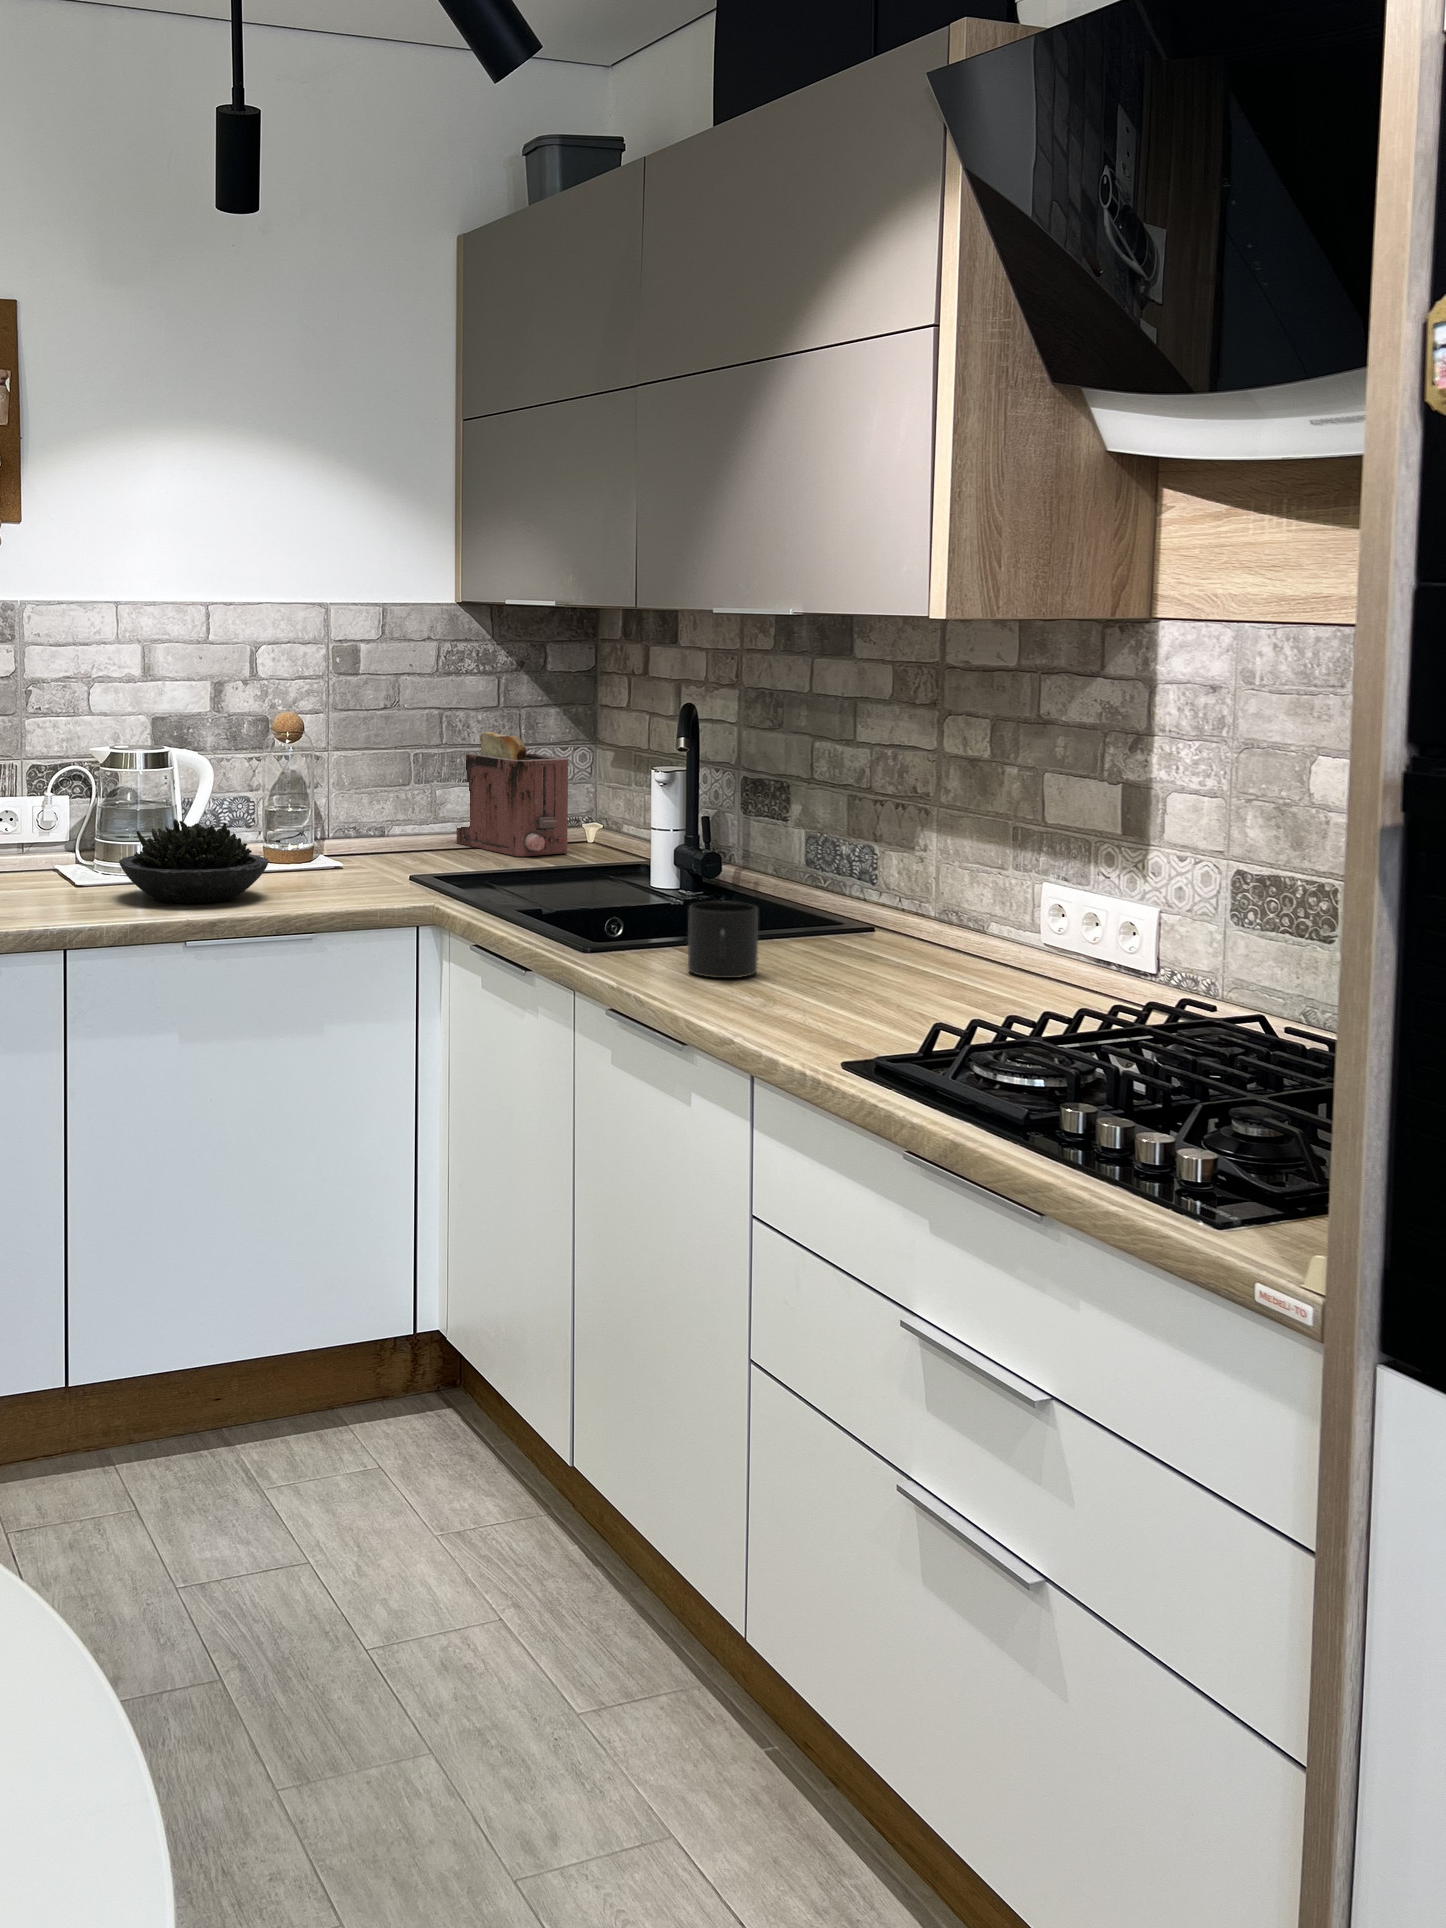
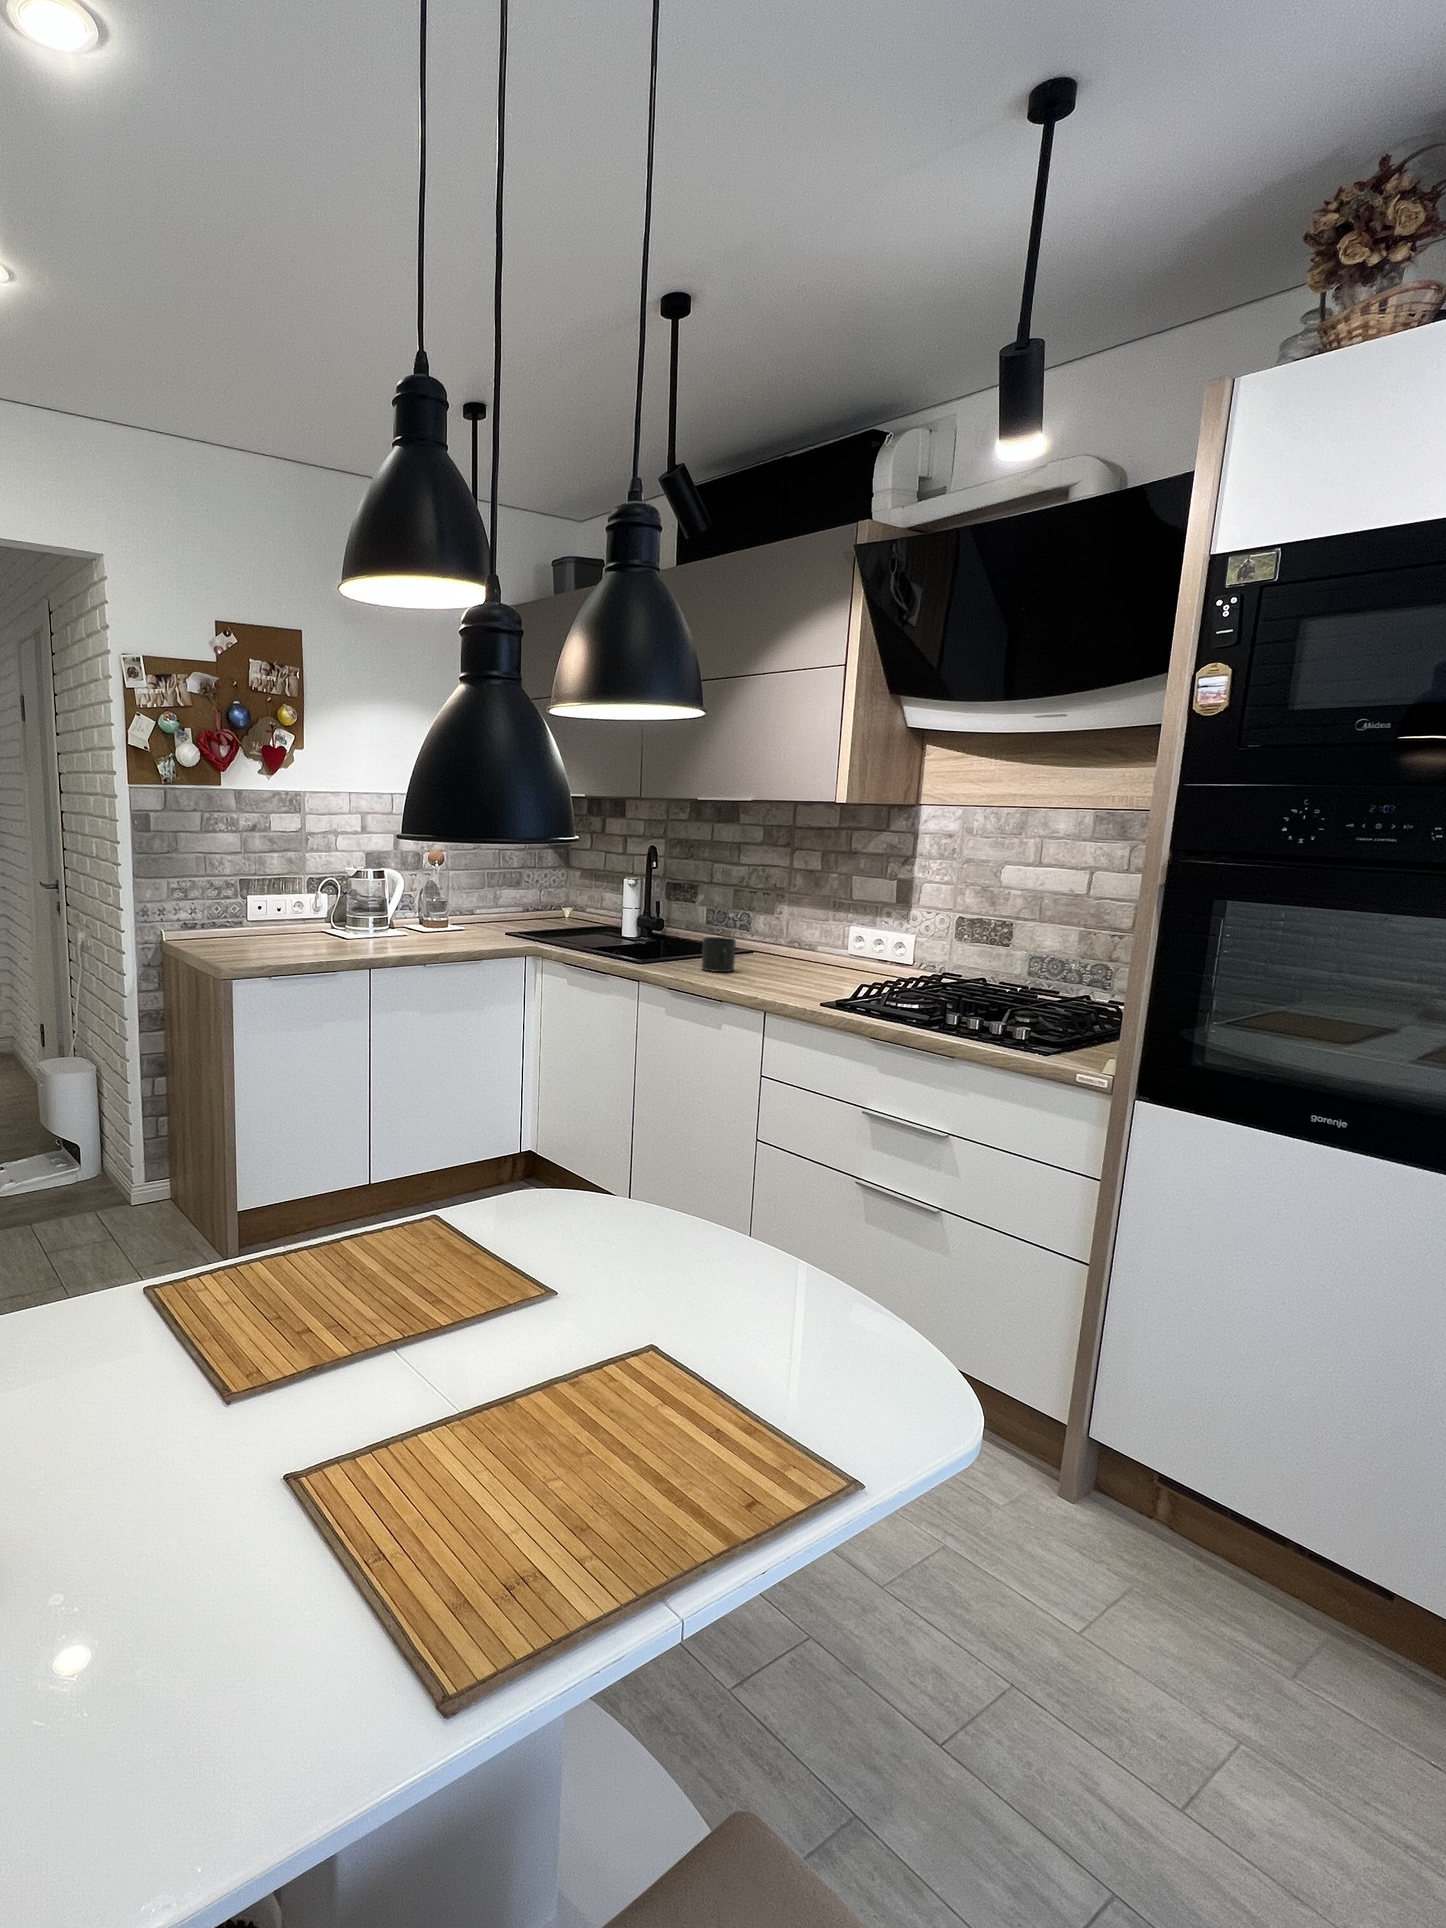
toaster: present [456,732,568,856] -> none [503,862,566,924]
succulent plant: present [119,819,269,903] -> none [383,904,458,945]

